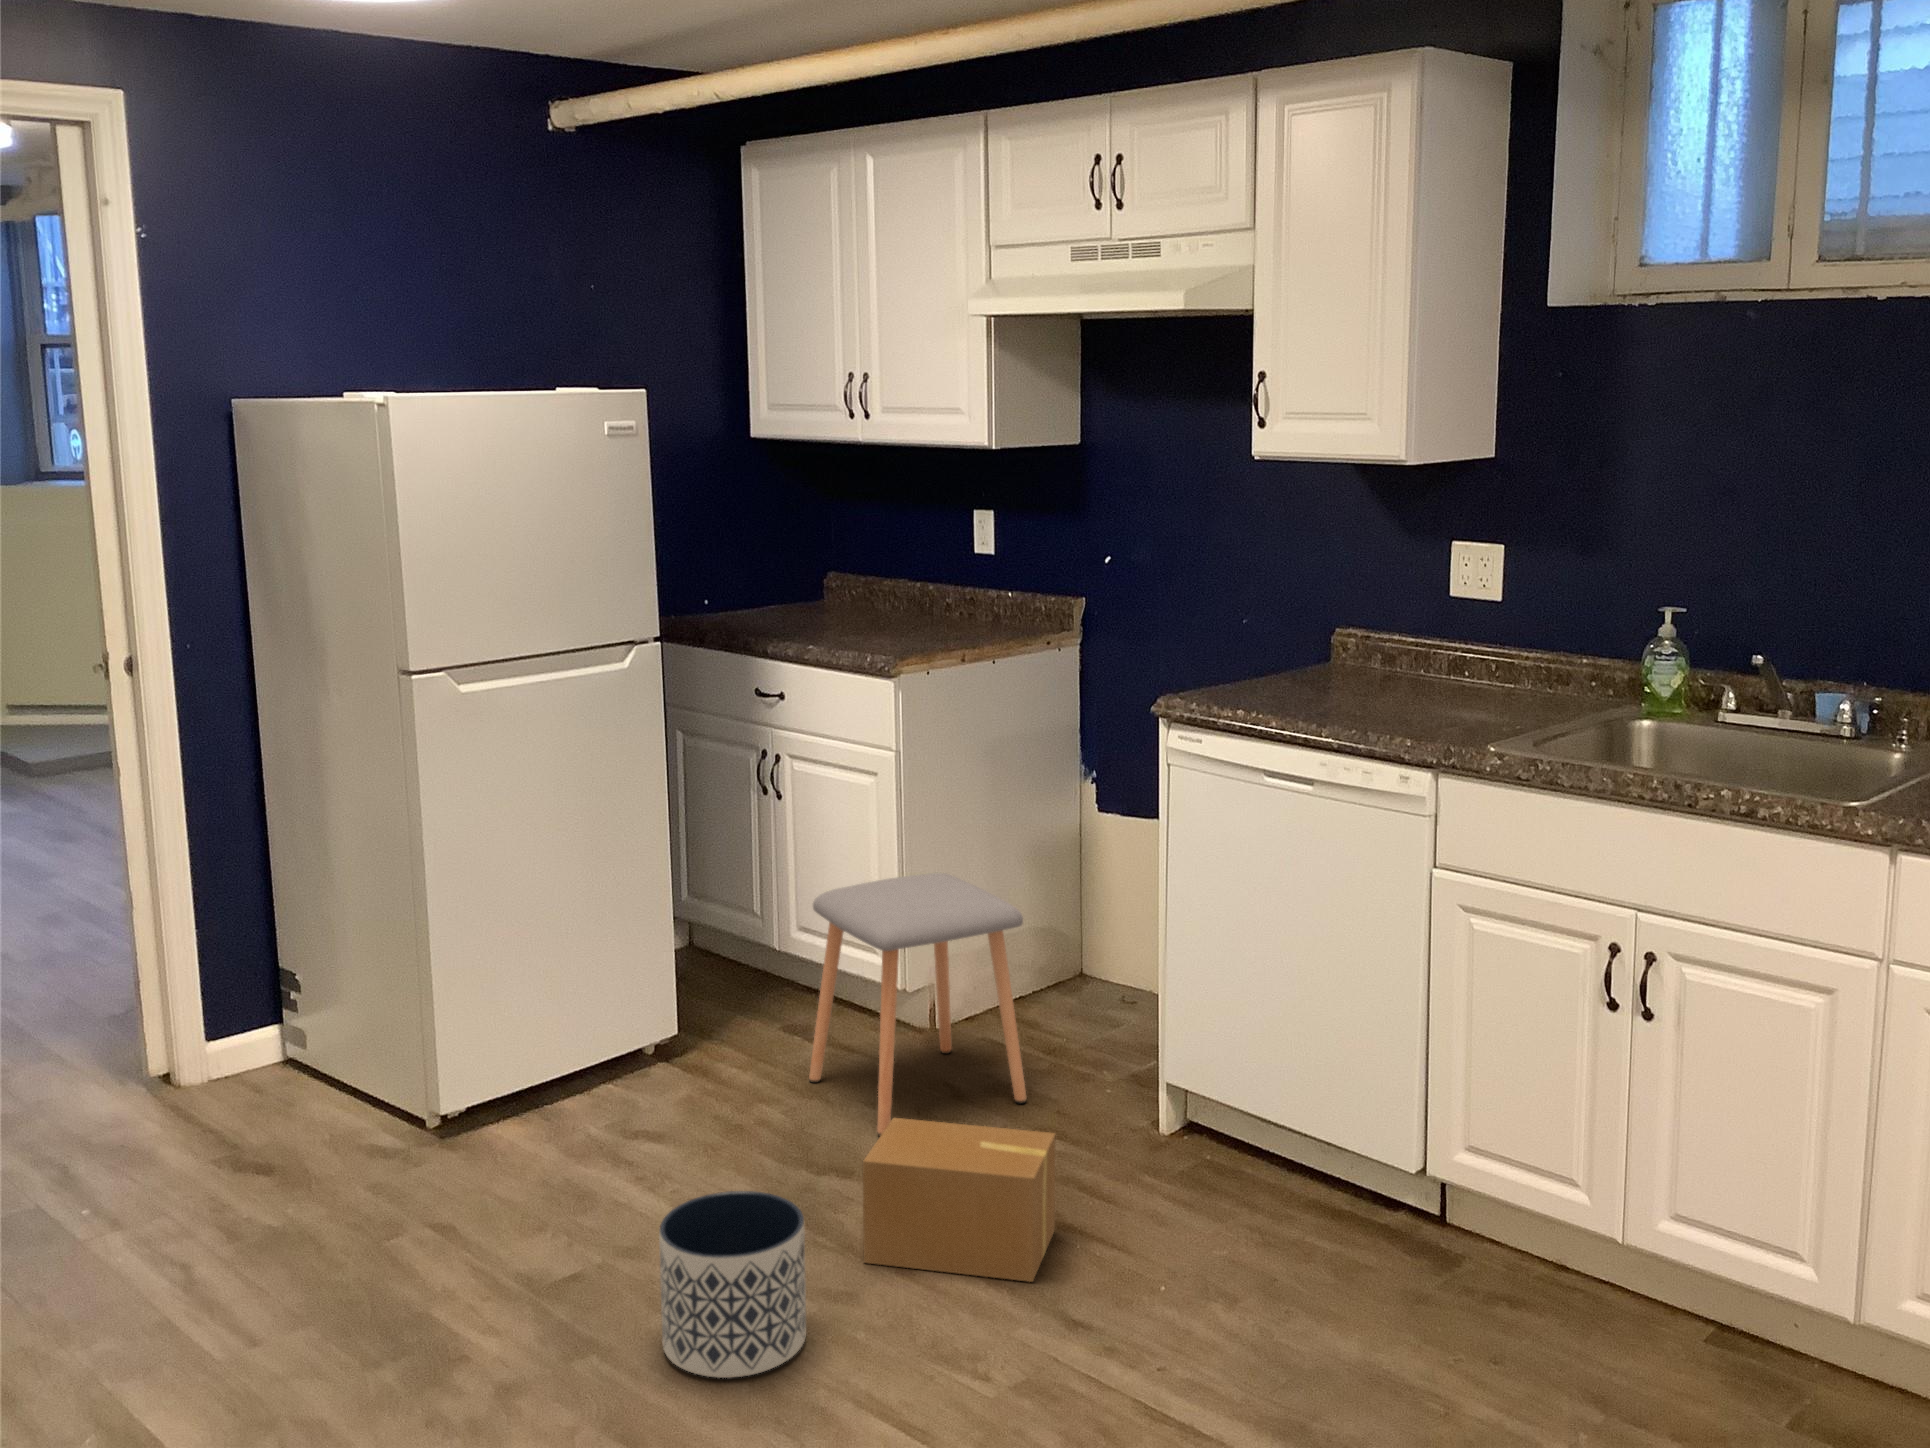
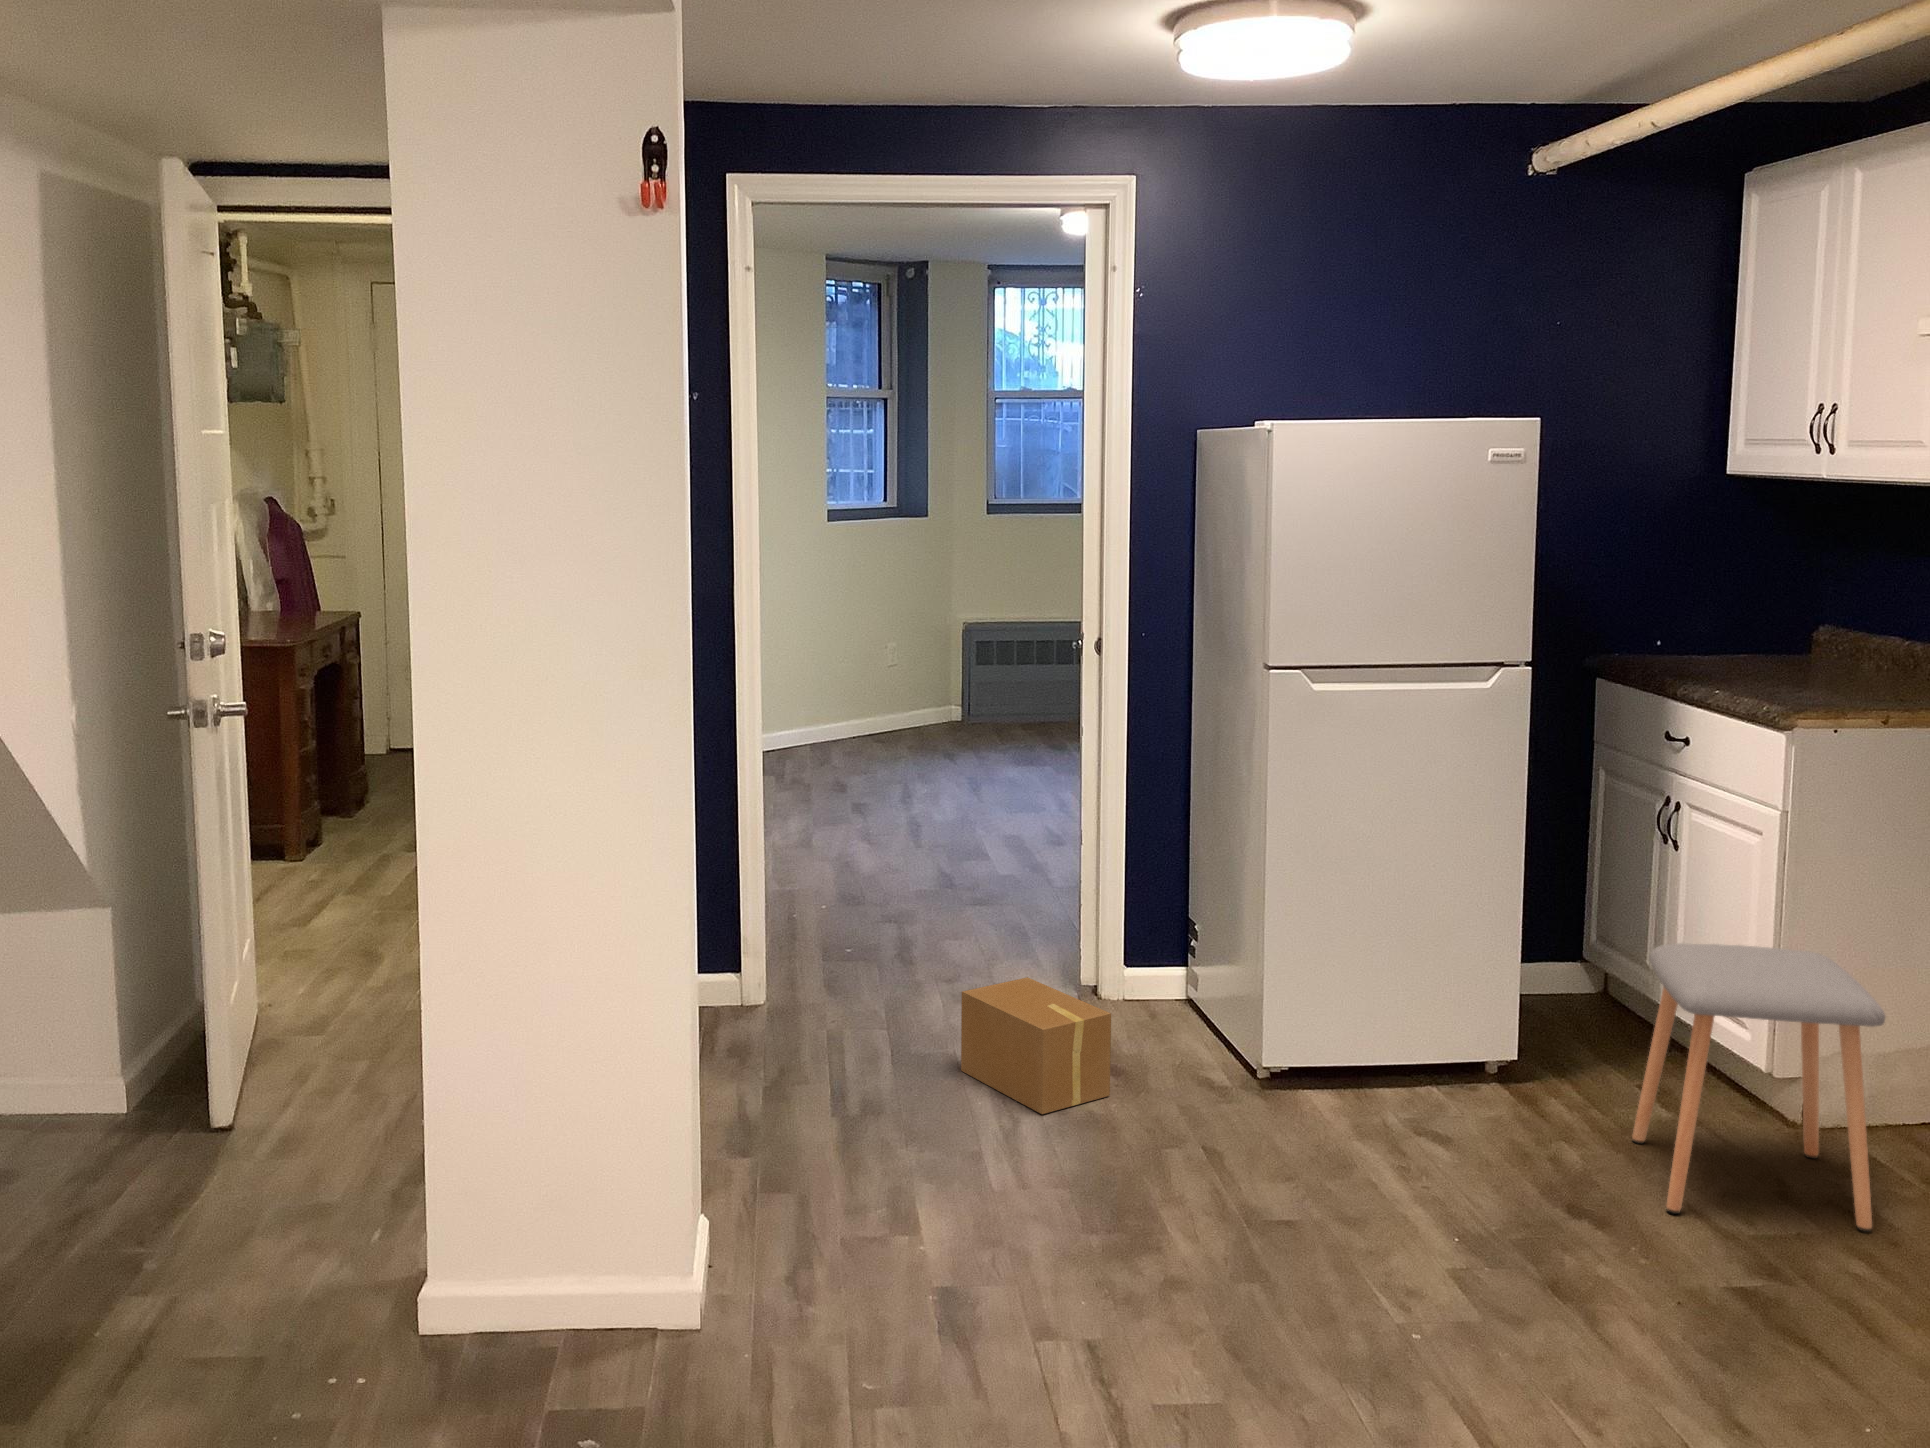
cardboard box: present [863,1118,1056,1282] -> present [961,977,1111,1114]
planter: present [659,1191,806,1378] -> none [1306,1185,1457,1371]

